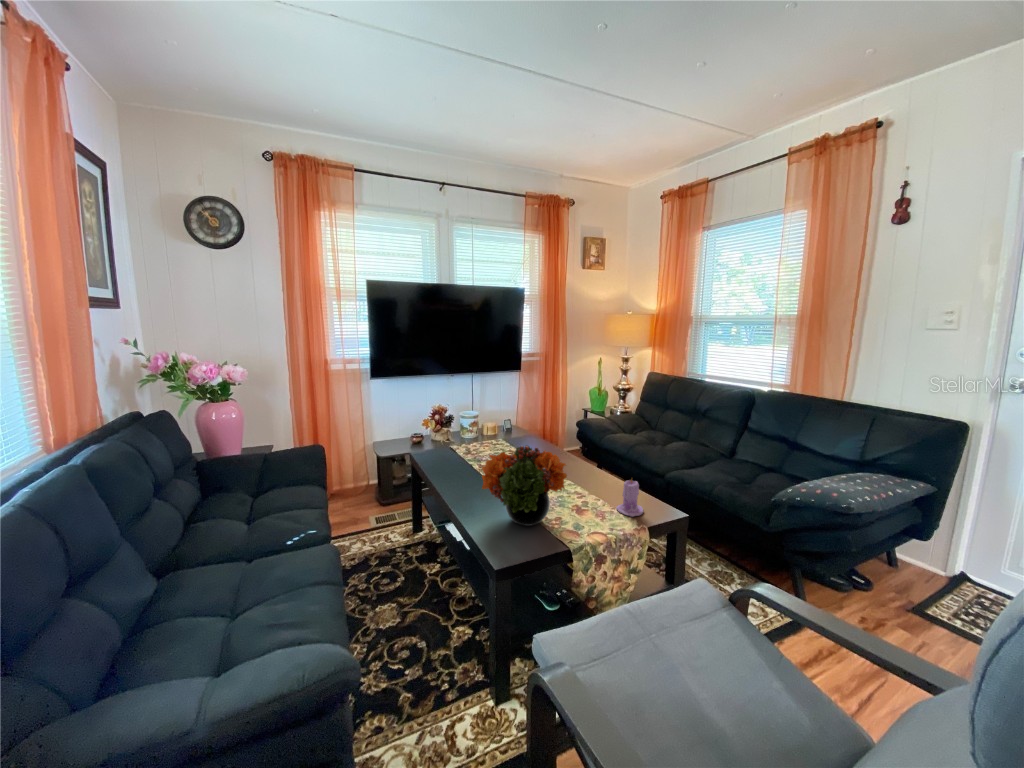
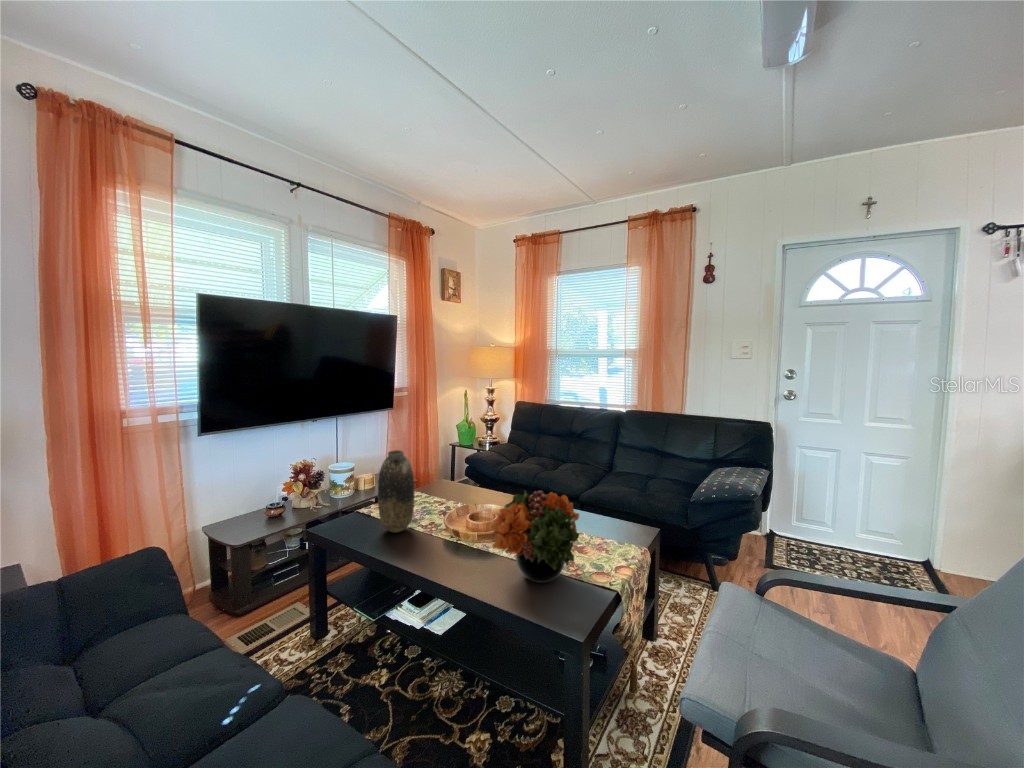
vase: none [446,401,474,466] -> present [378,450,414,532]
candle: present [616,479,643,517] -> none [597,505,623,544]

